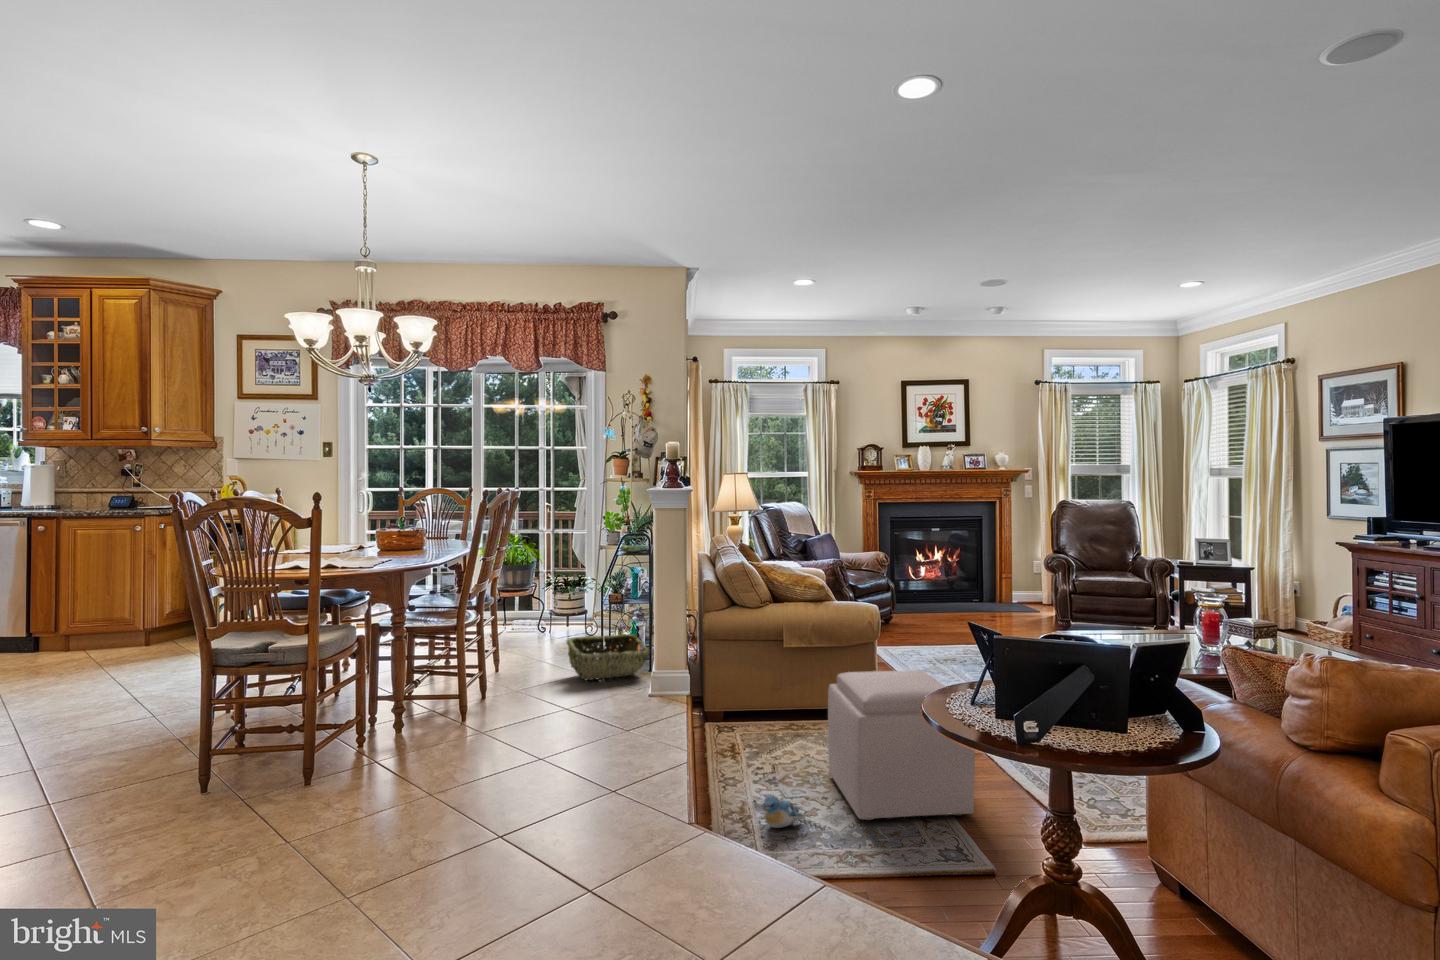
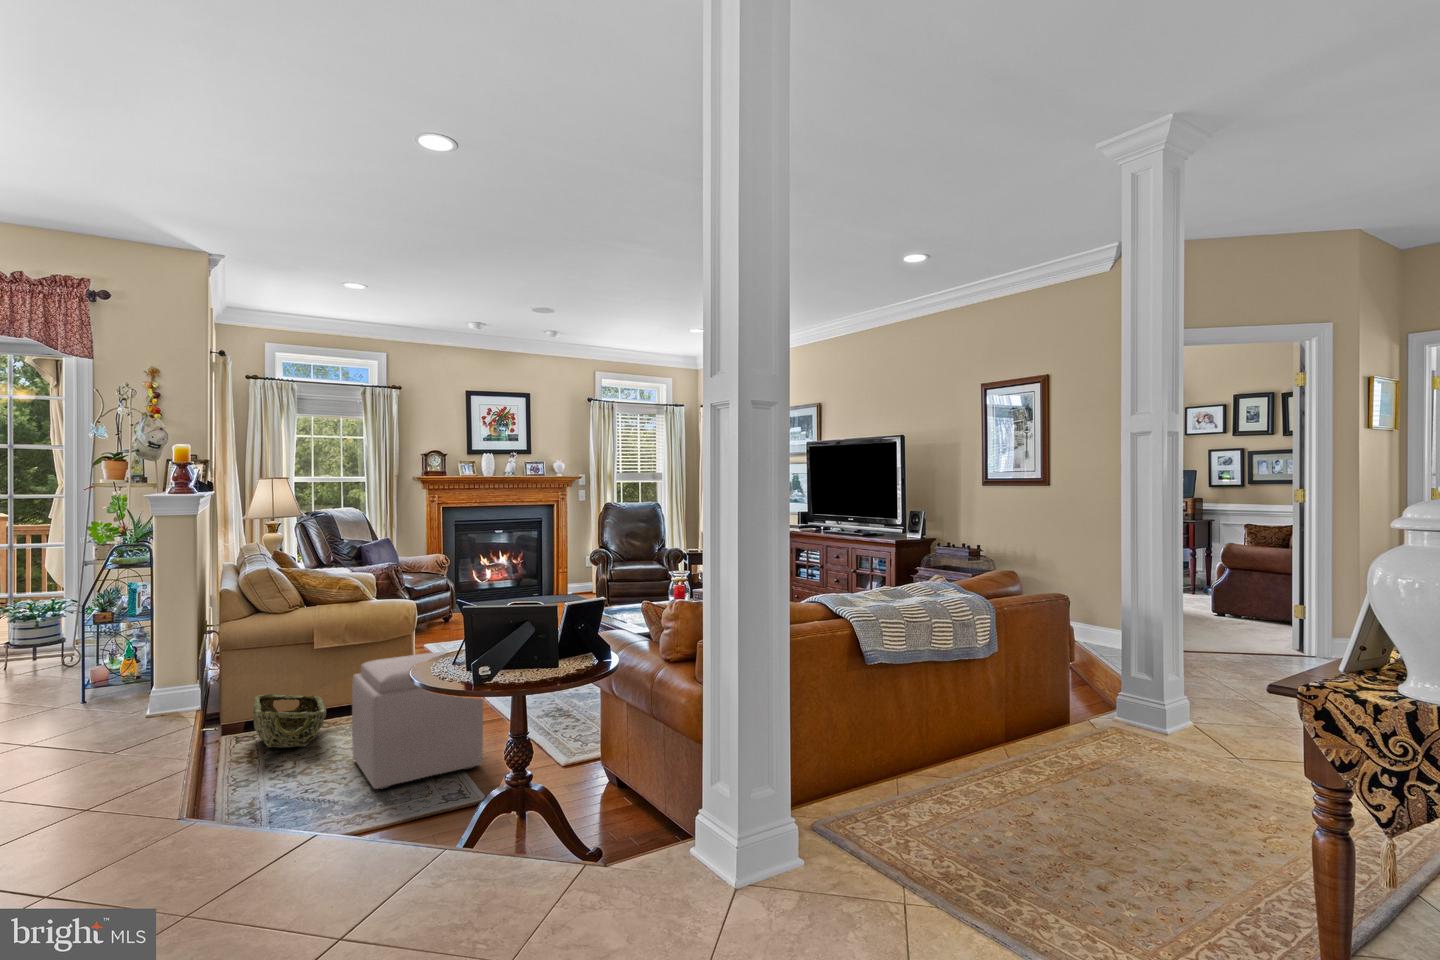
woven basket: present [567,634,650,680] -> present [253,694,326,748]
plush toy: present [763,795,806,828] -> none [271,783,319,814]

